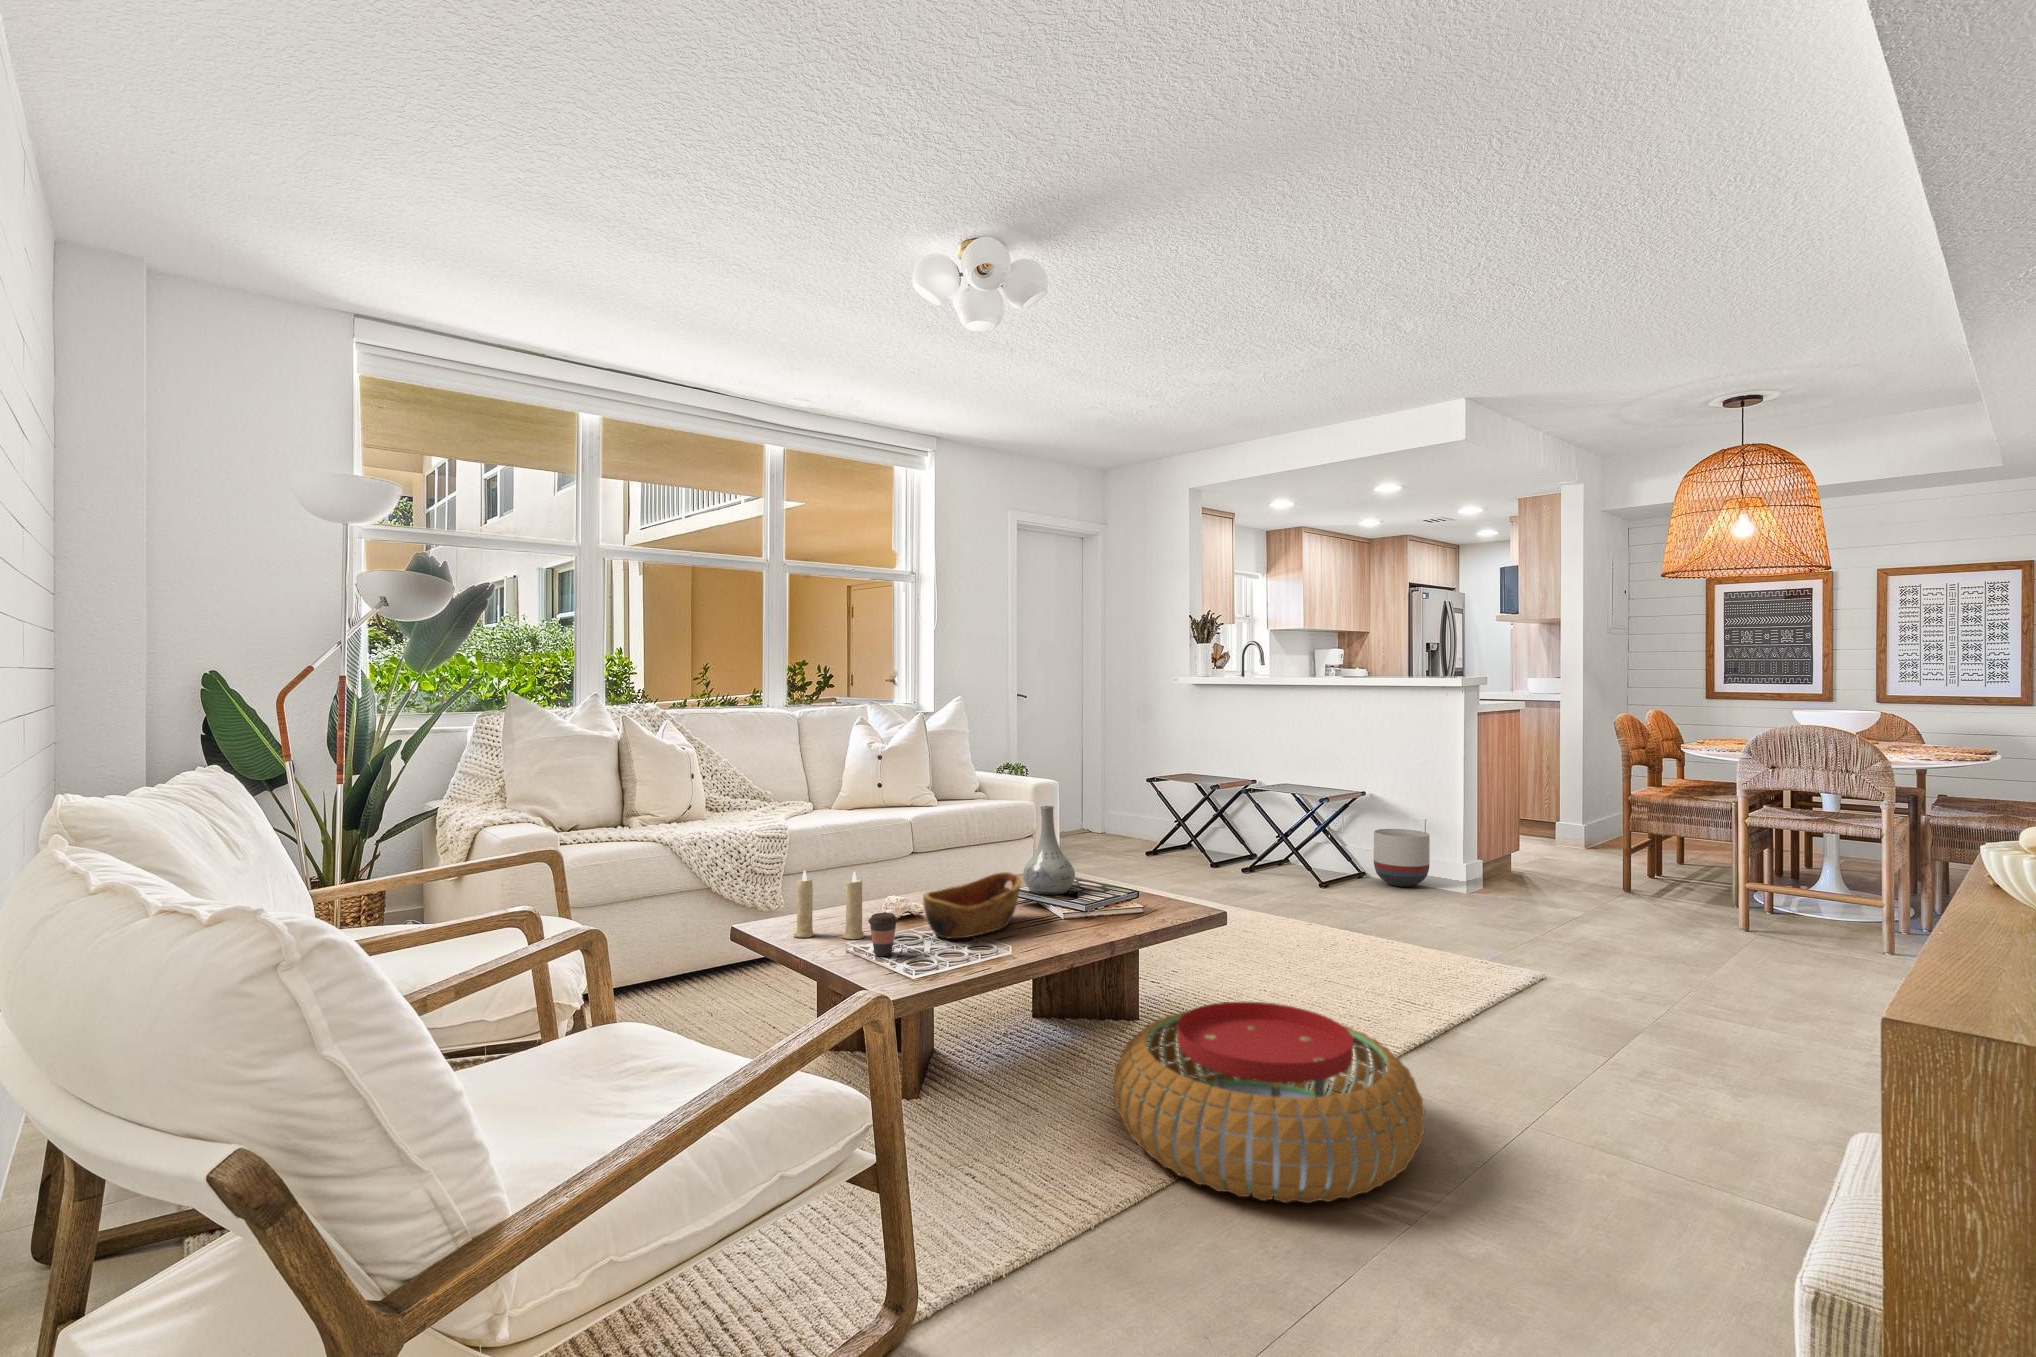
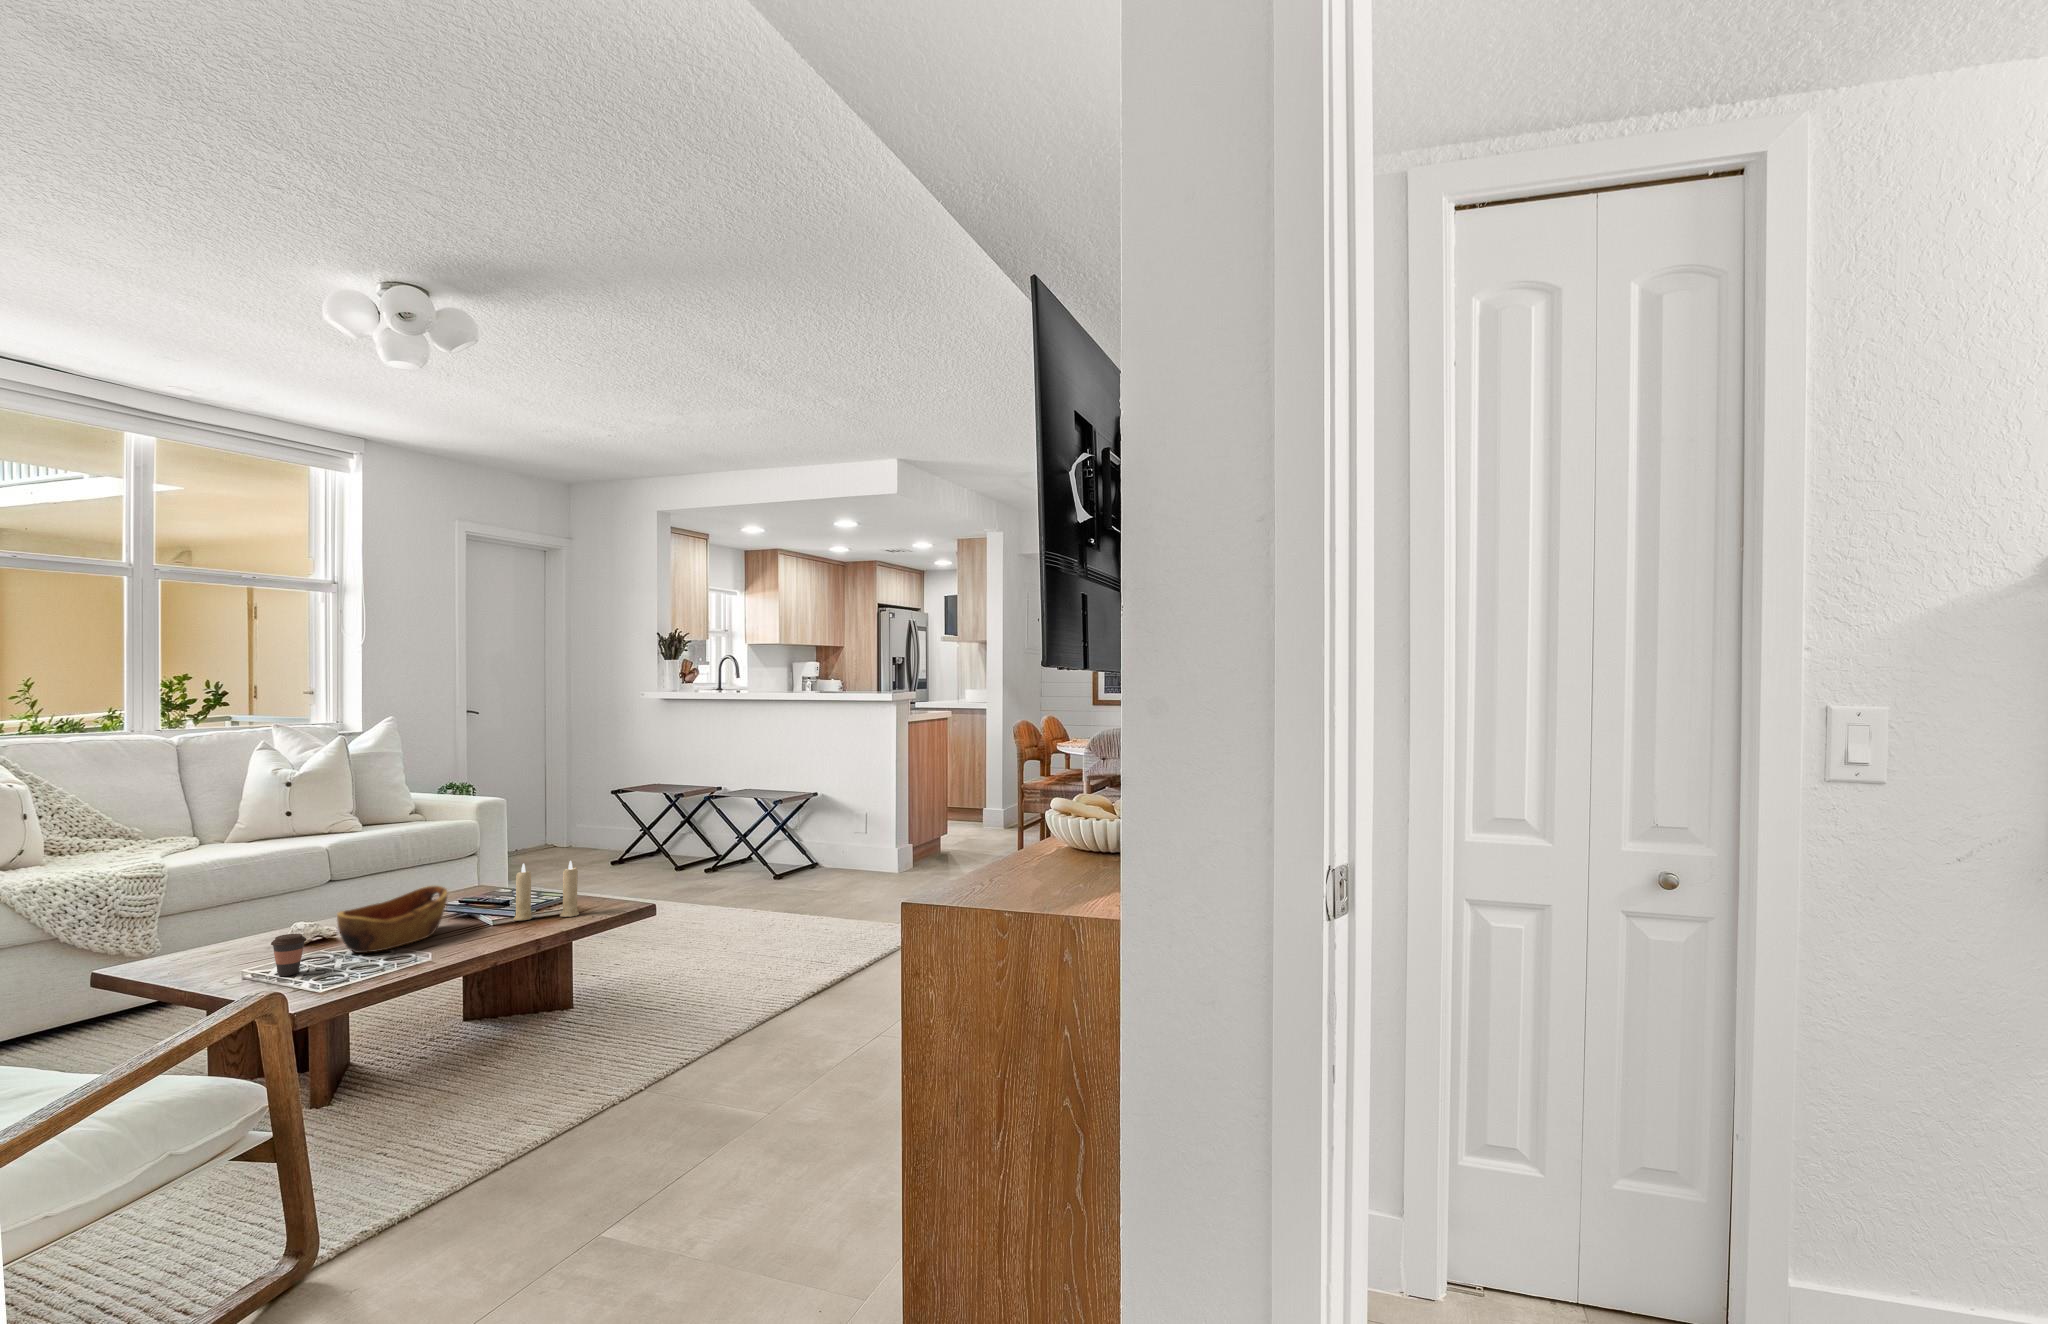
vase: present [1023,806,1075,894] -> none [456,821,511,905]
planter: present [1374,829,1430,887] -> none [820,822,865,872]
candle: present [794,870,864,939] -> present [513,861,579,921]
pouf: present [1114,1002,1424,1203] -> none [531,970,789,1120]

